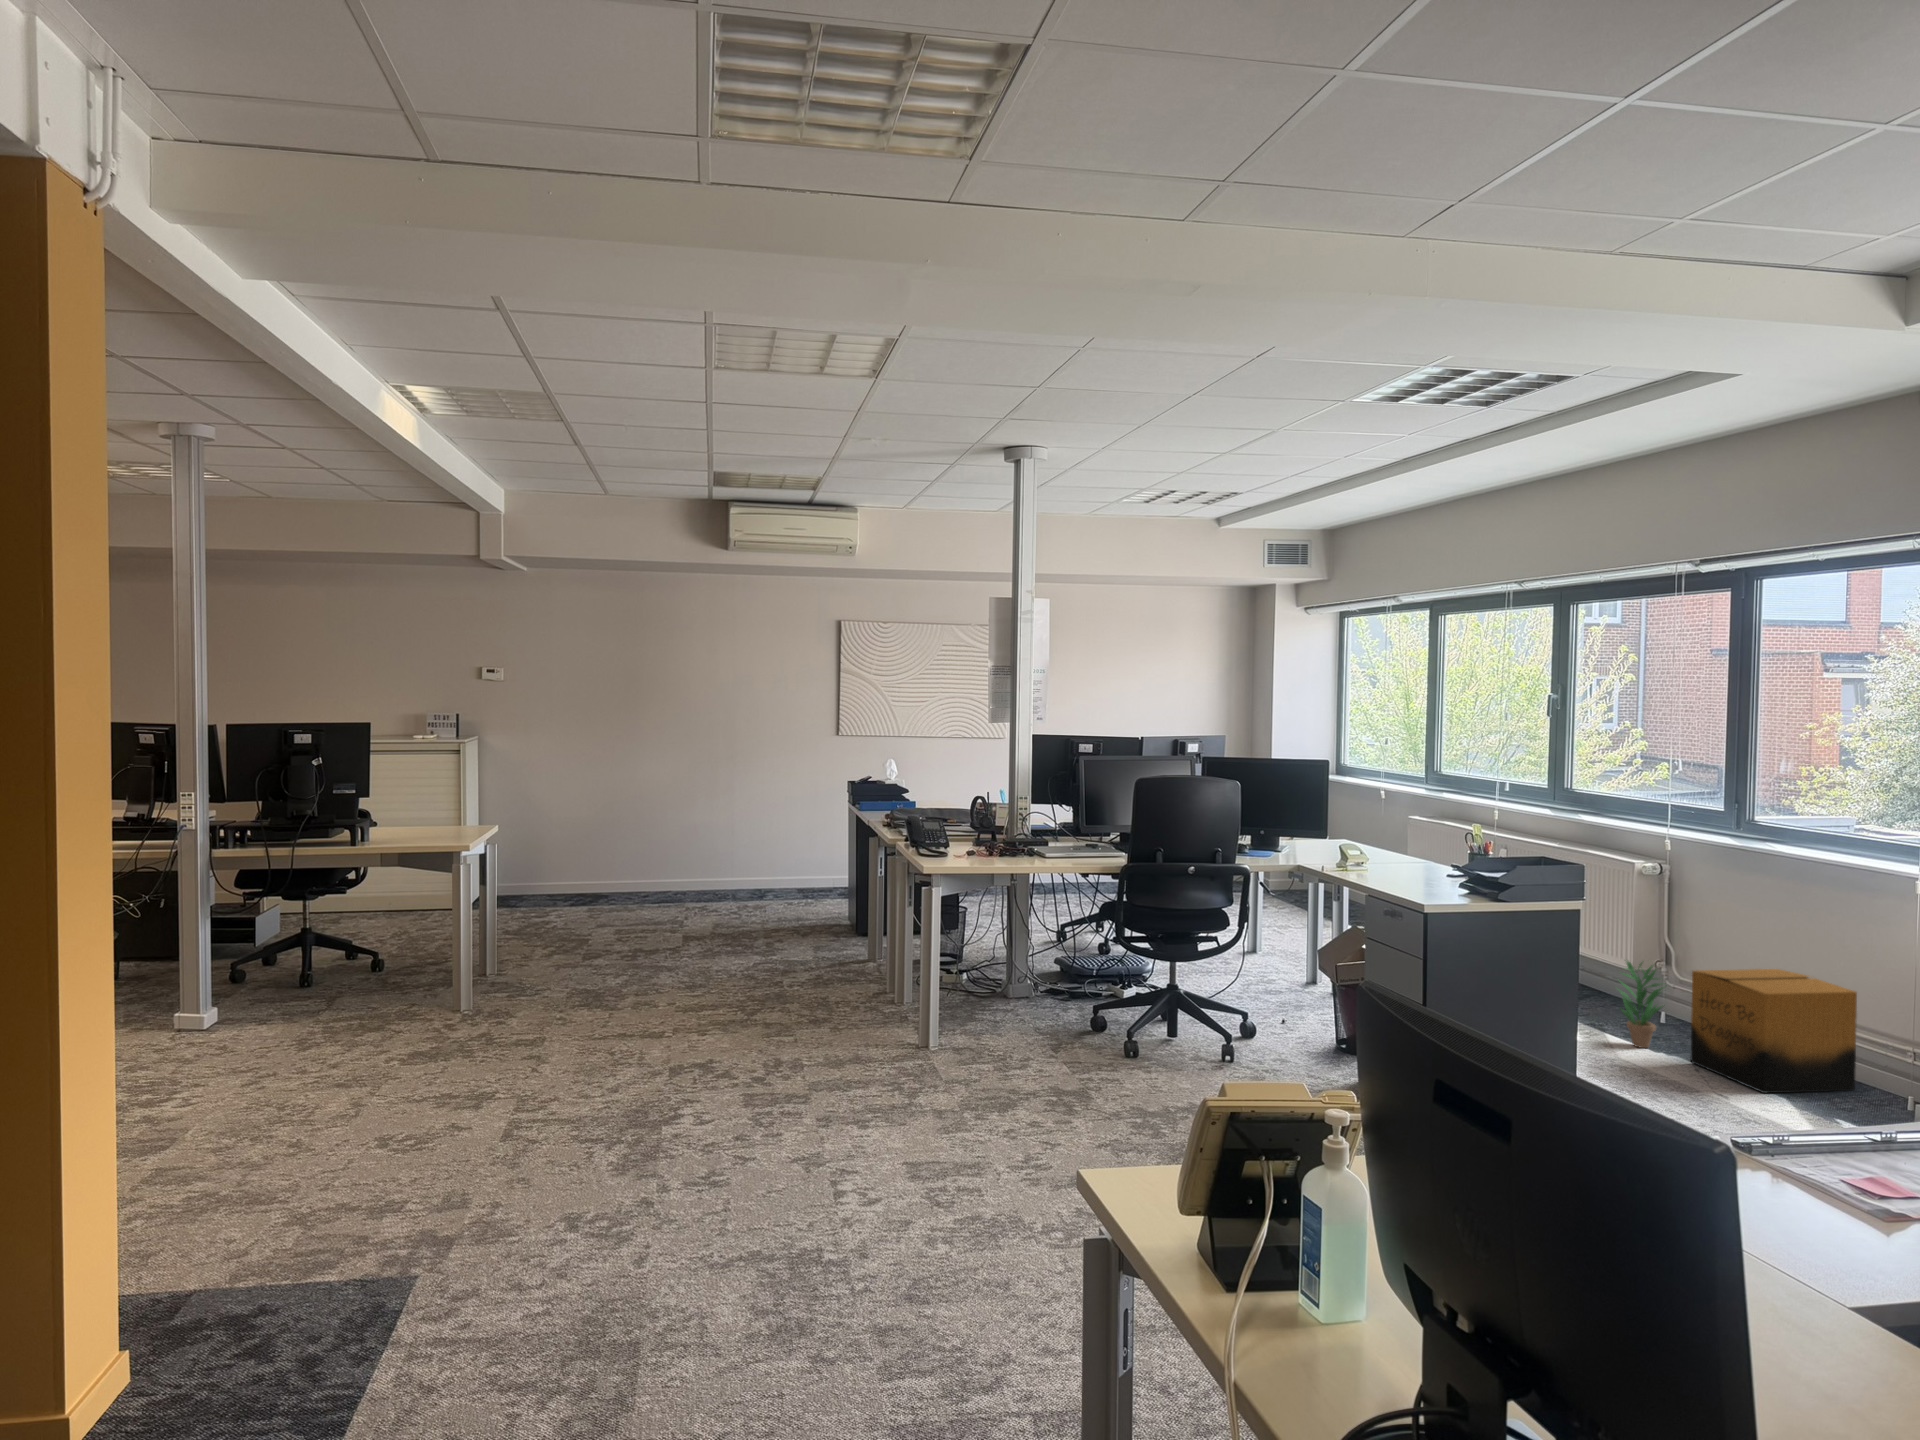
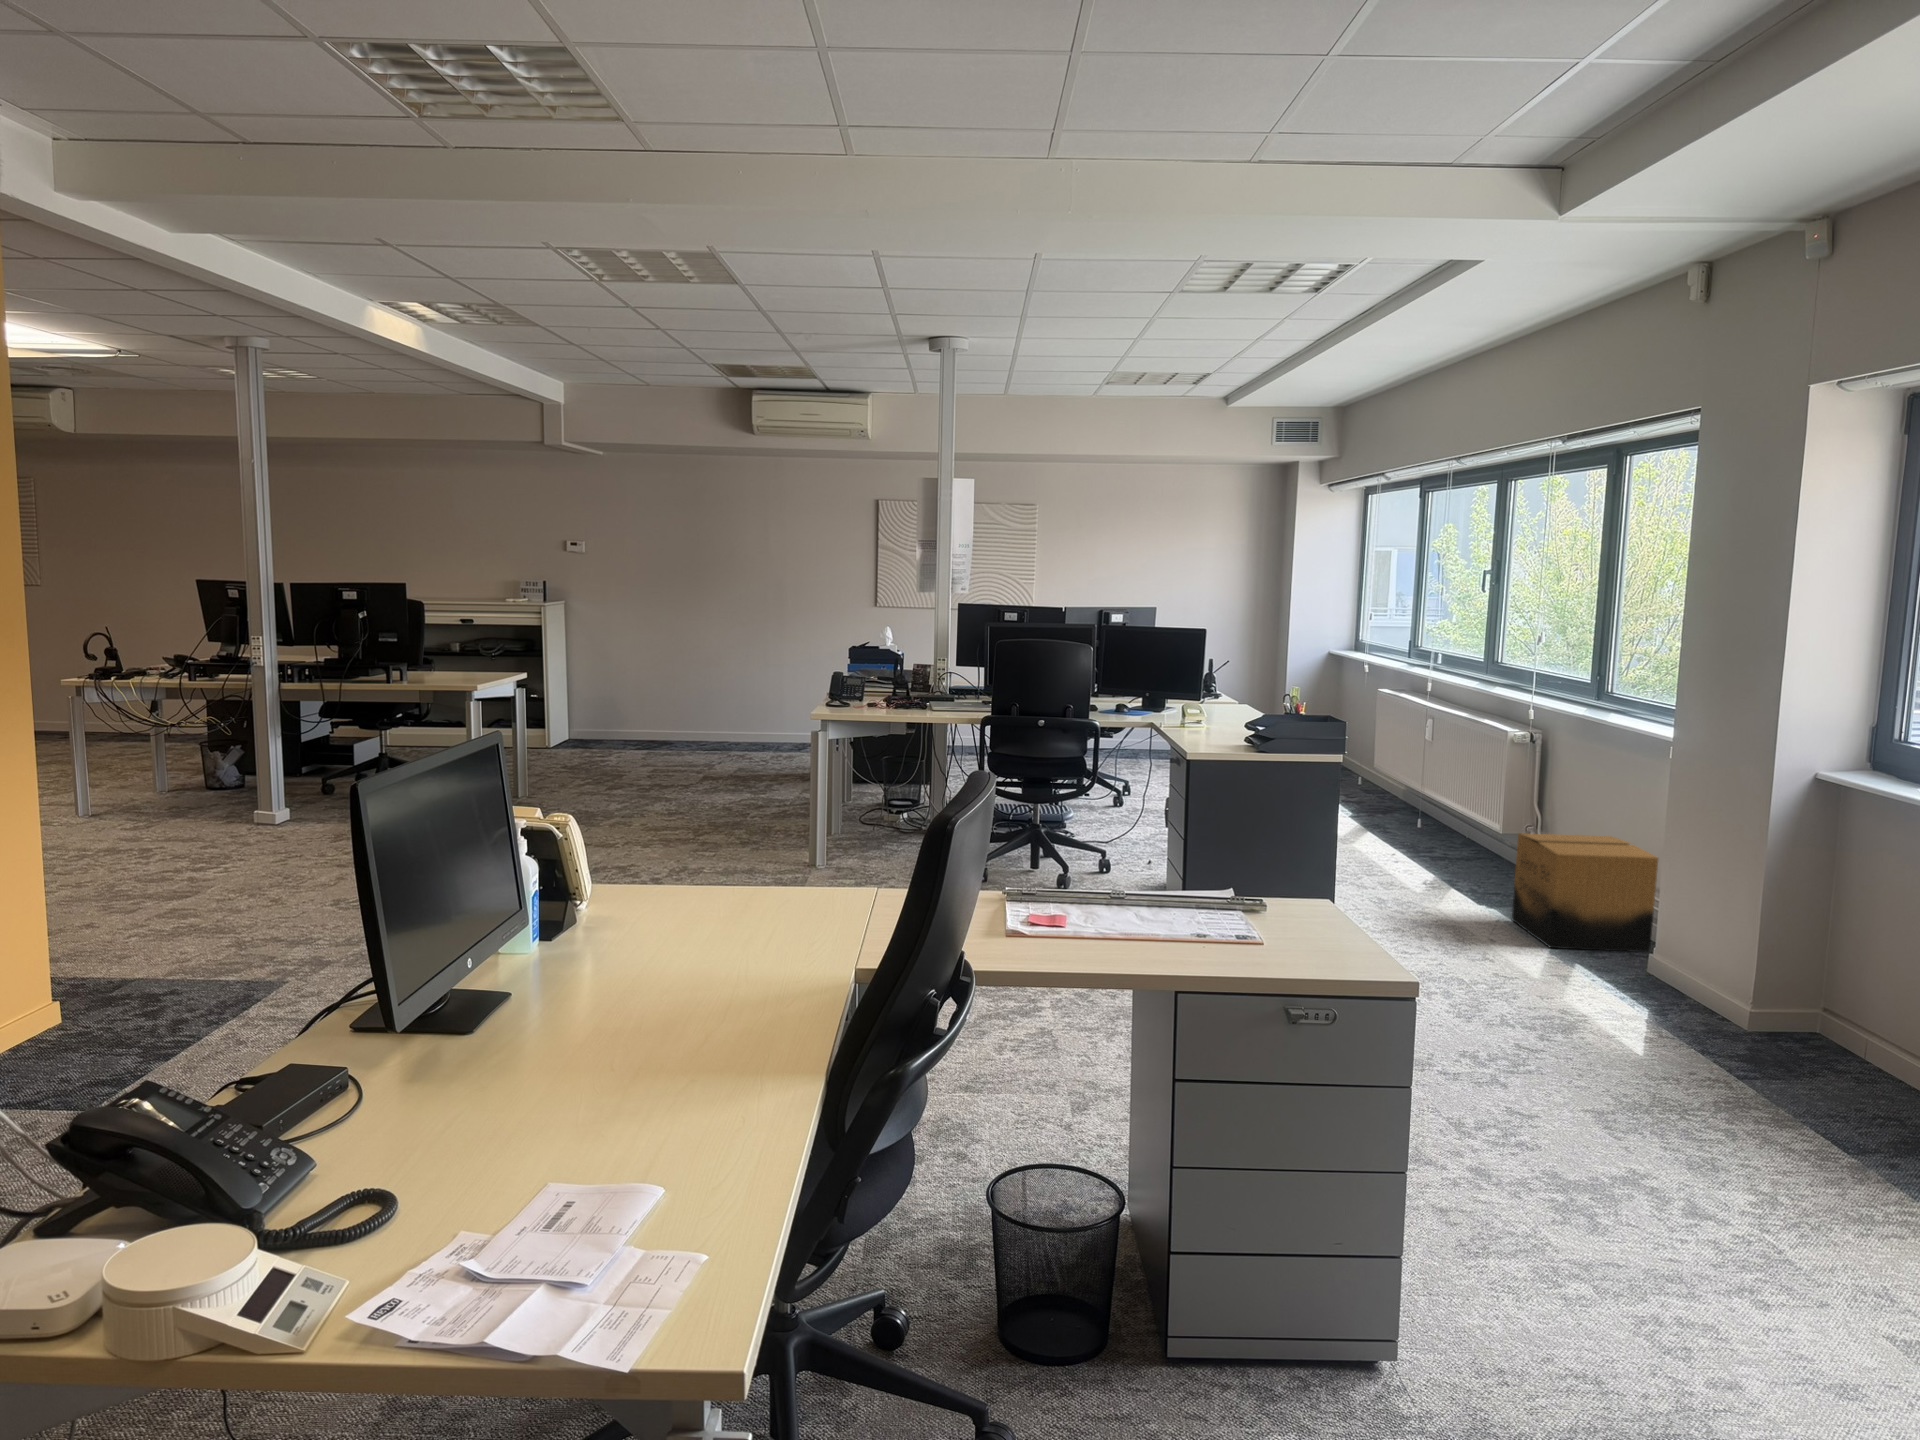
potted plant: present [1620,961,1663,1048] -> none [1458,821,1508,907]

